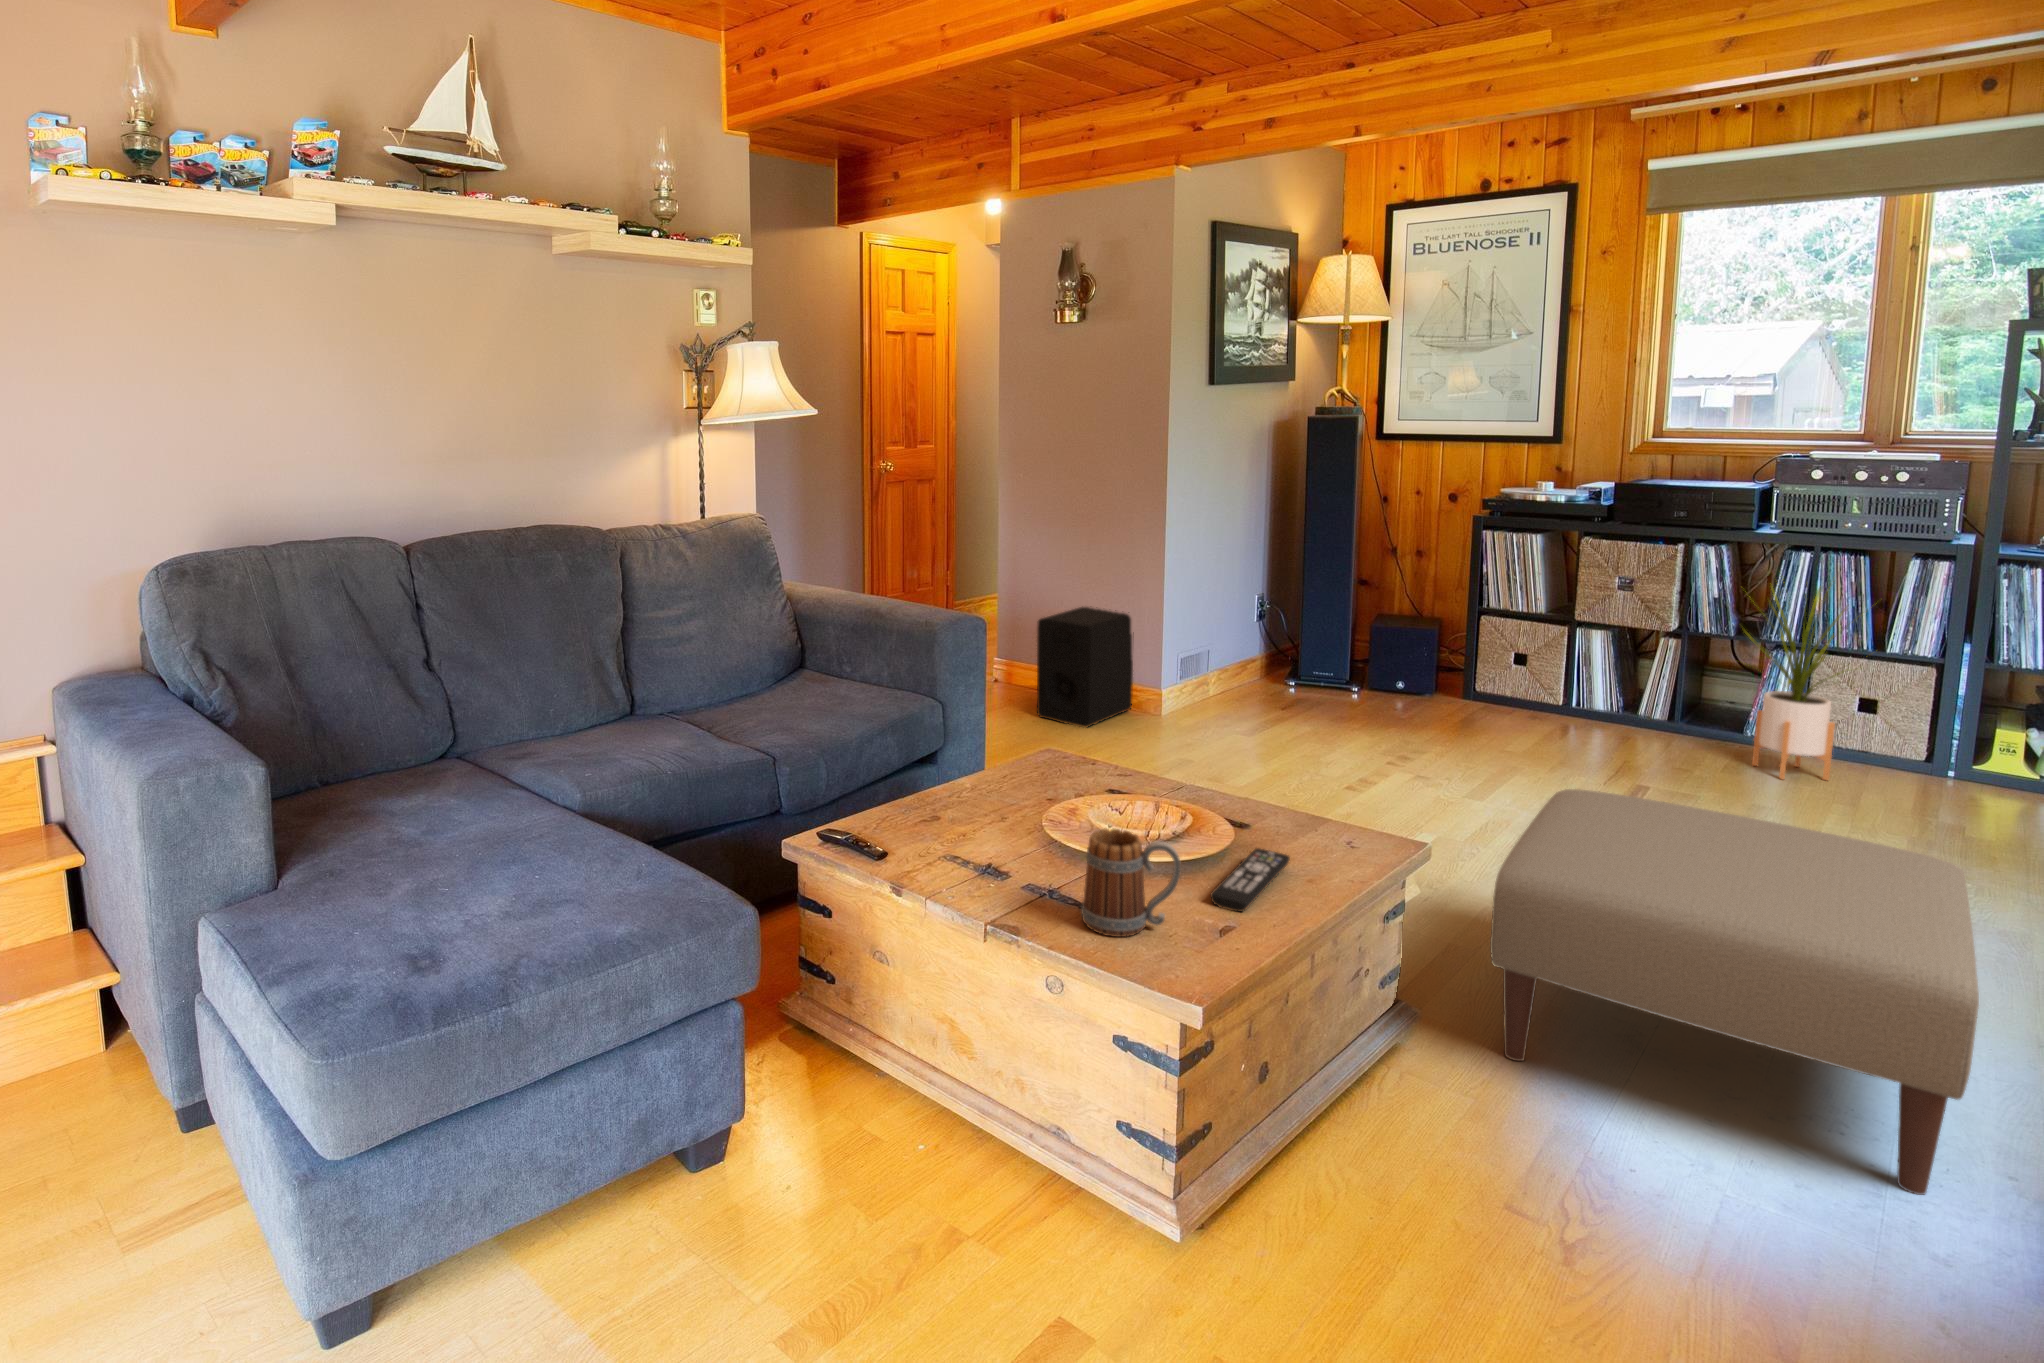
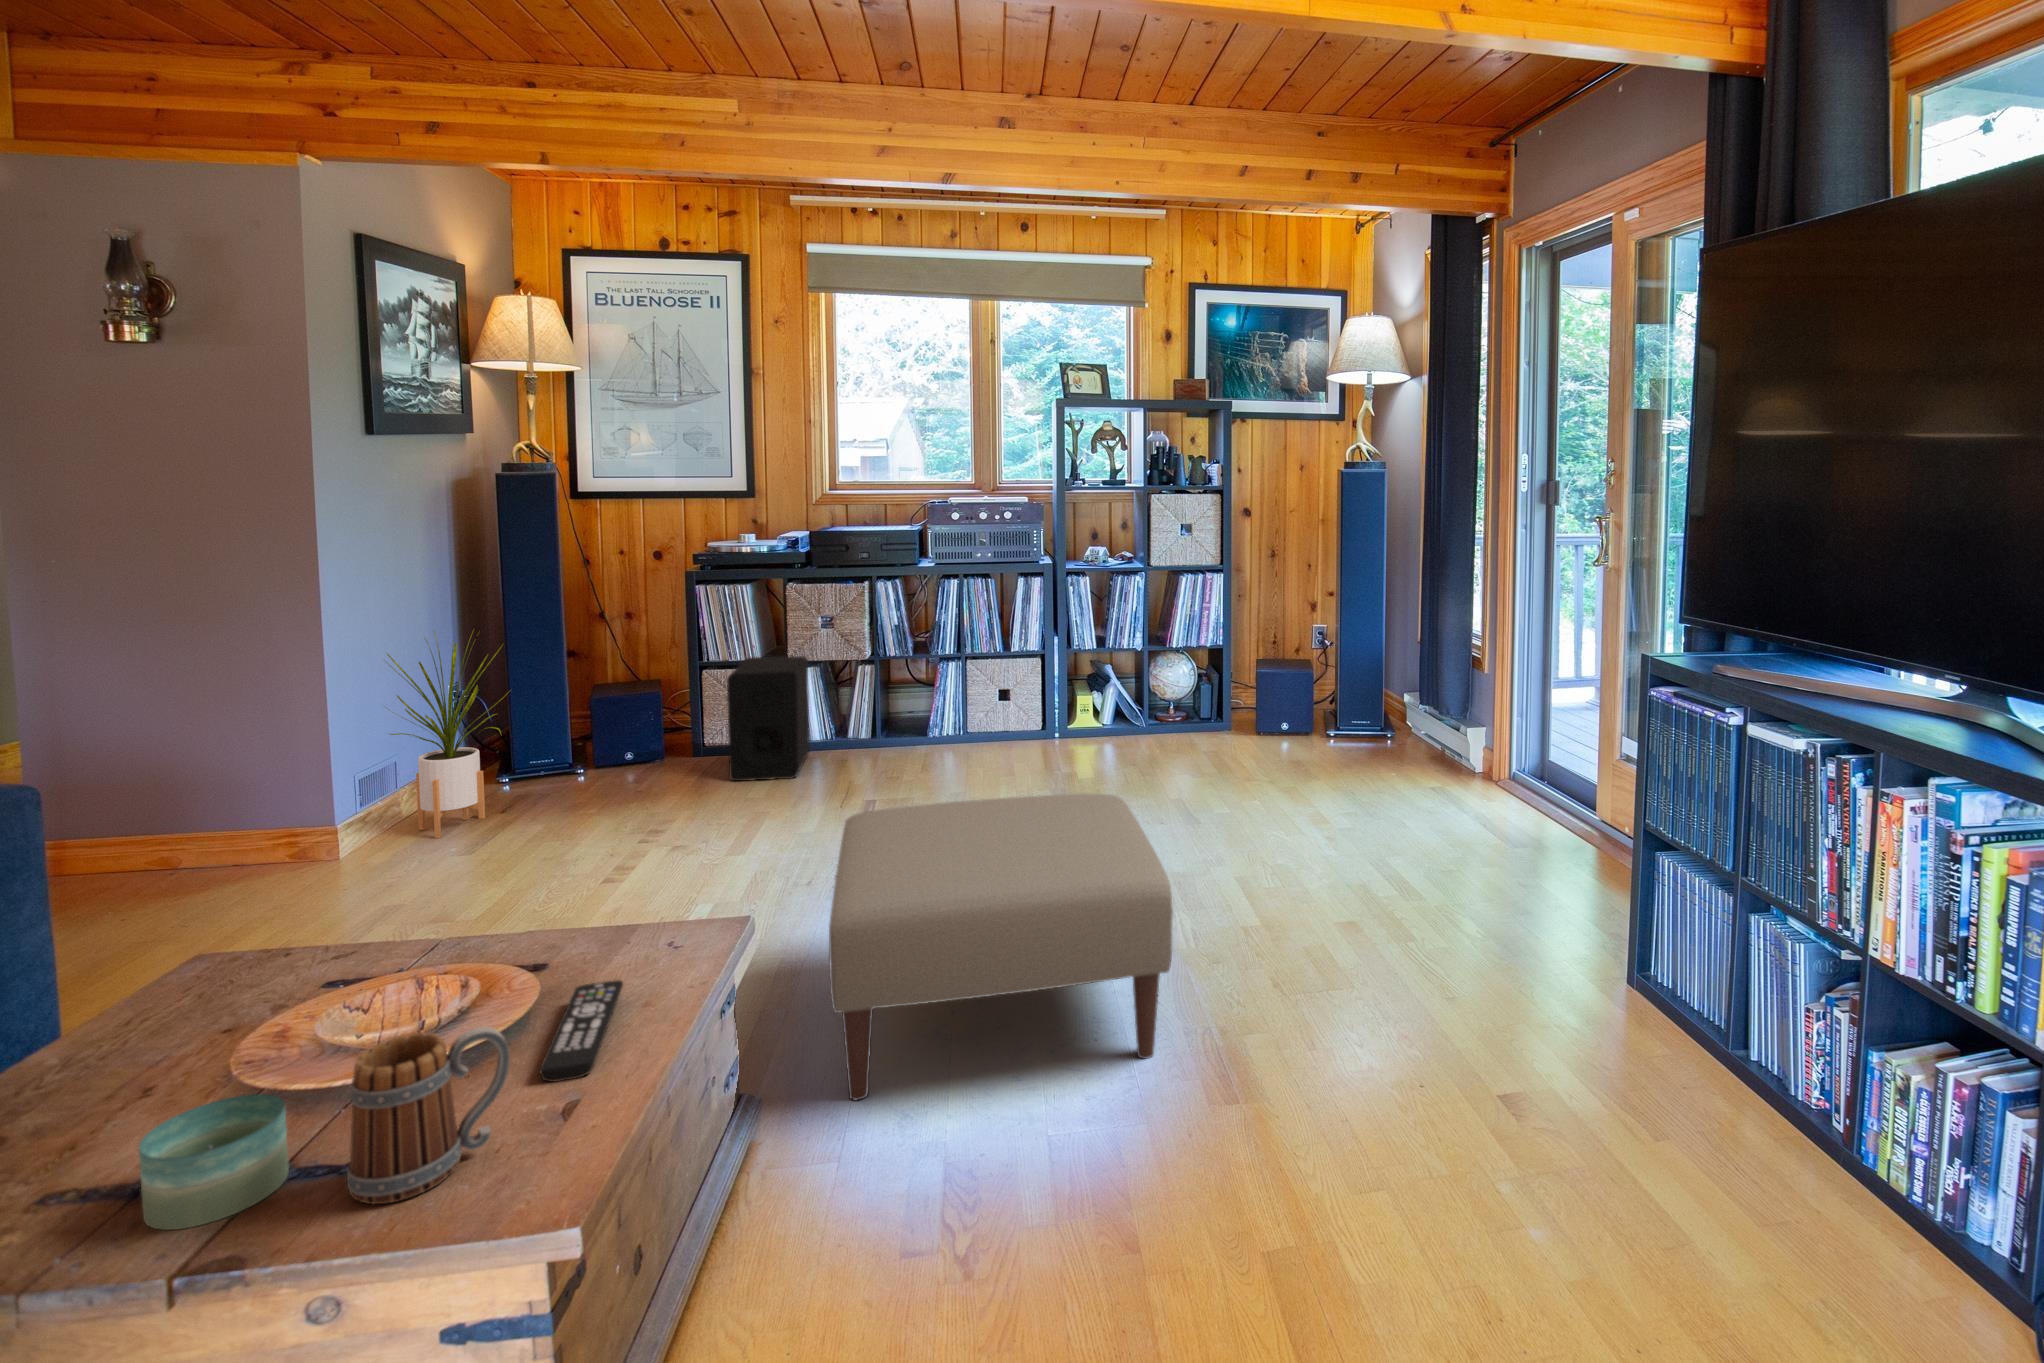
house plant: present [1742,586,1858,780] -> present [386,630,509,838]
speaker: present [1037,606,1133,728] -> present [727,656,810,781]
candle: none [990,832,1059,902] -> present [139,1094,289,1230]

